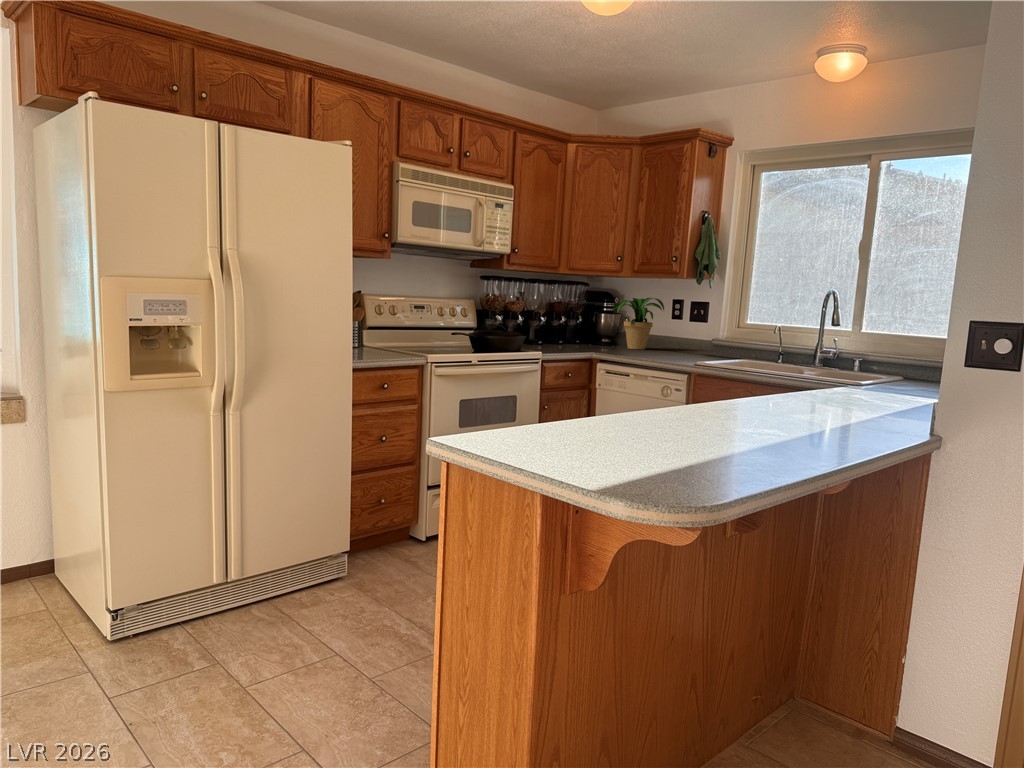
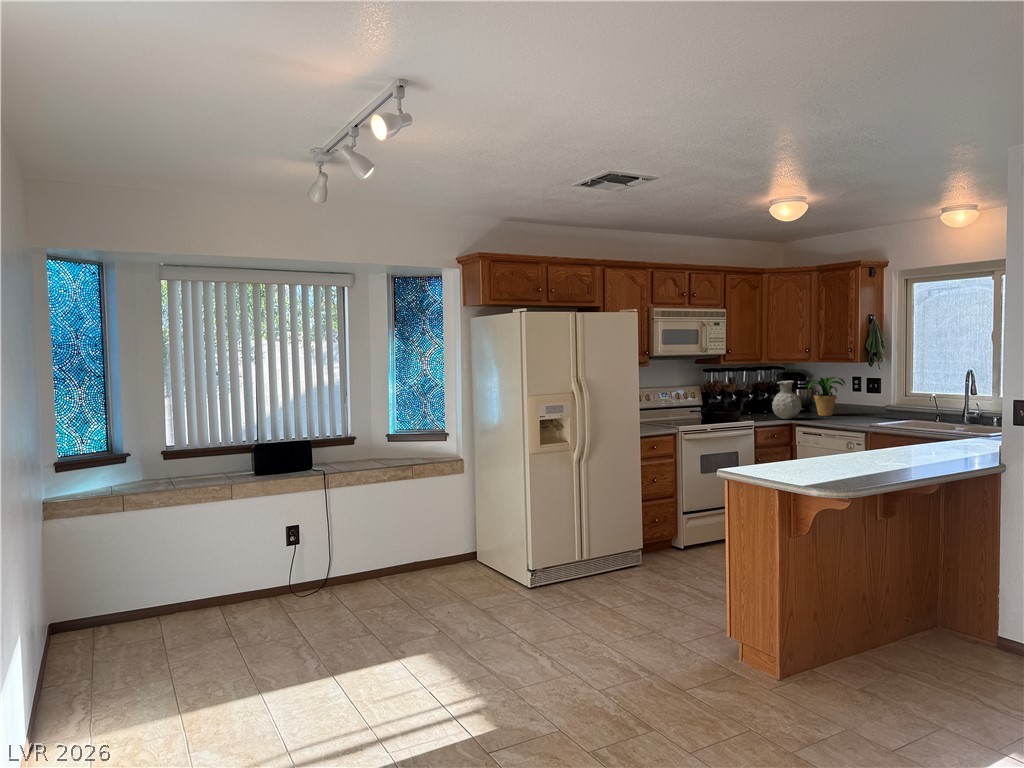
vase: none [569,297,608,351] -> present [772,381,802,419]

